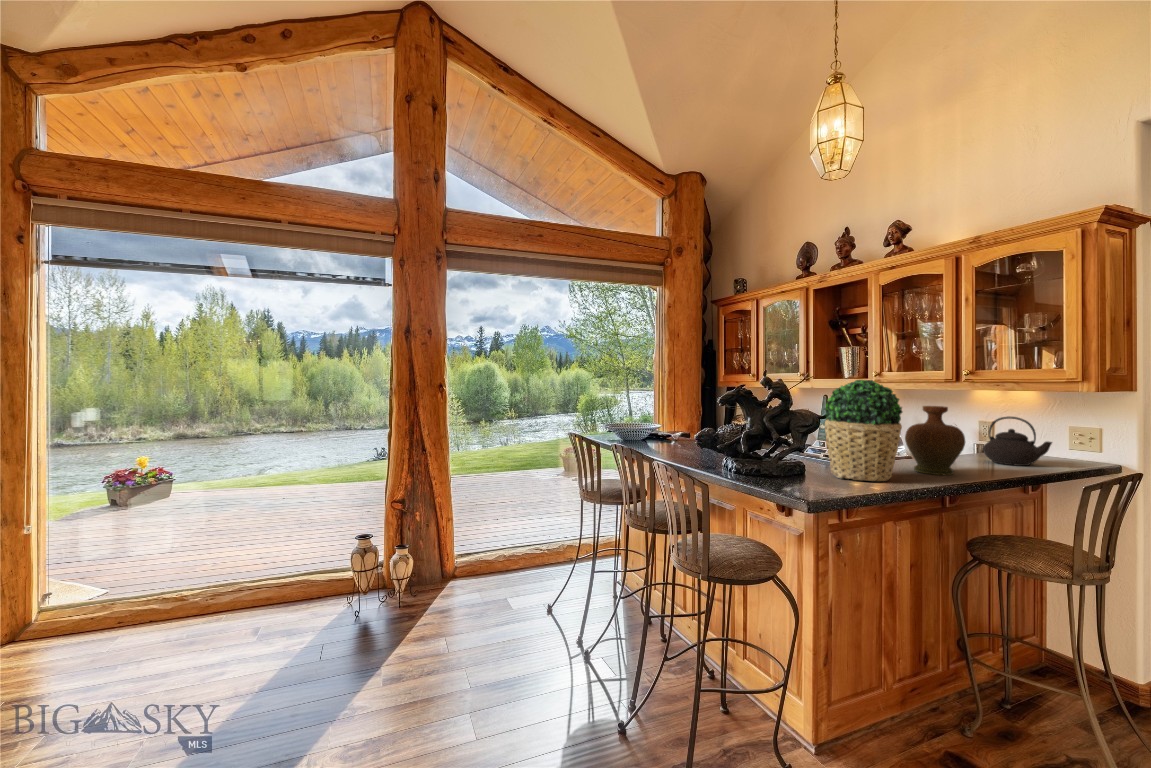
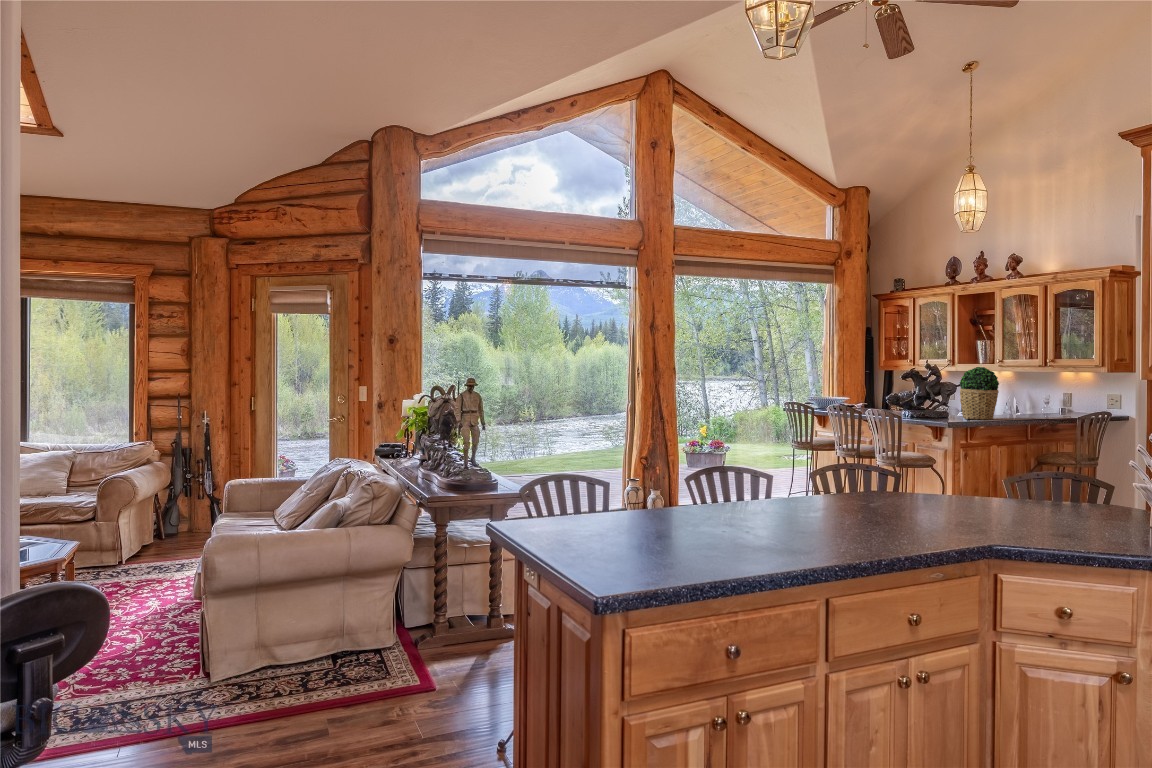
decorative vase: present [905,406,965,475] -> none [1005,381,1035,419]
teapot: present [983,416,1052,466] -> none [1054,388,1087,417]

